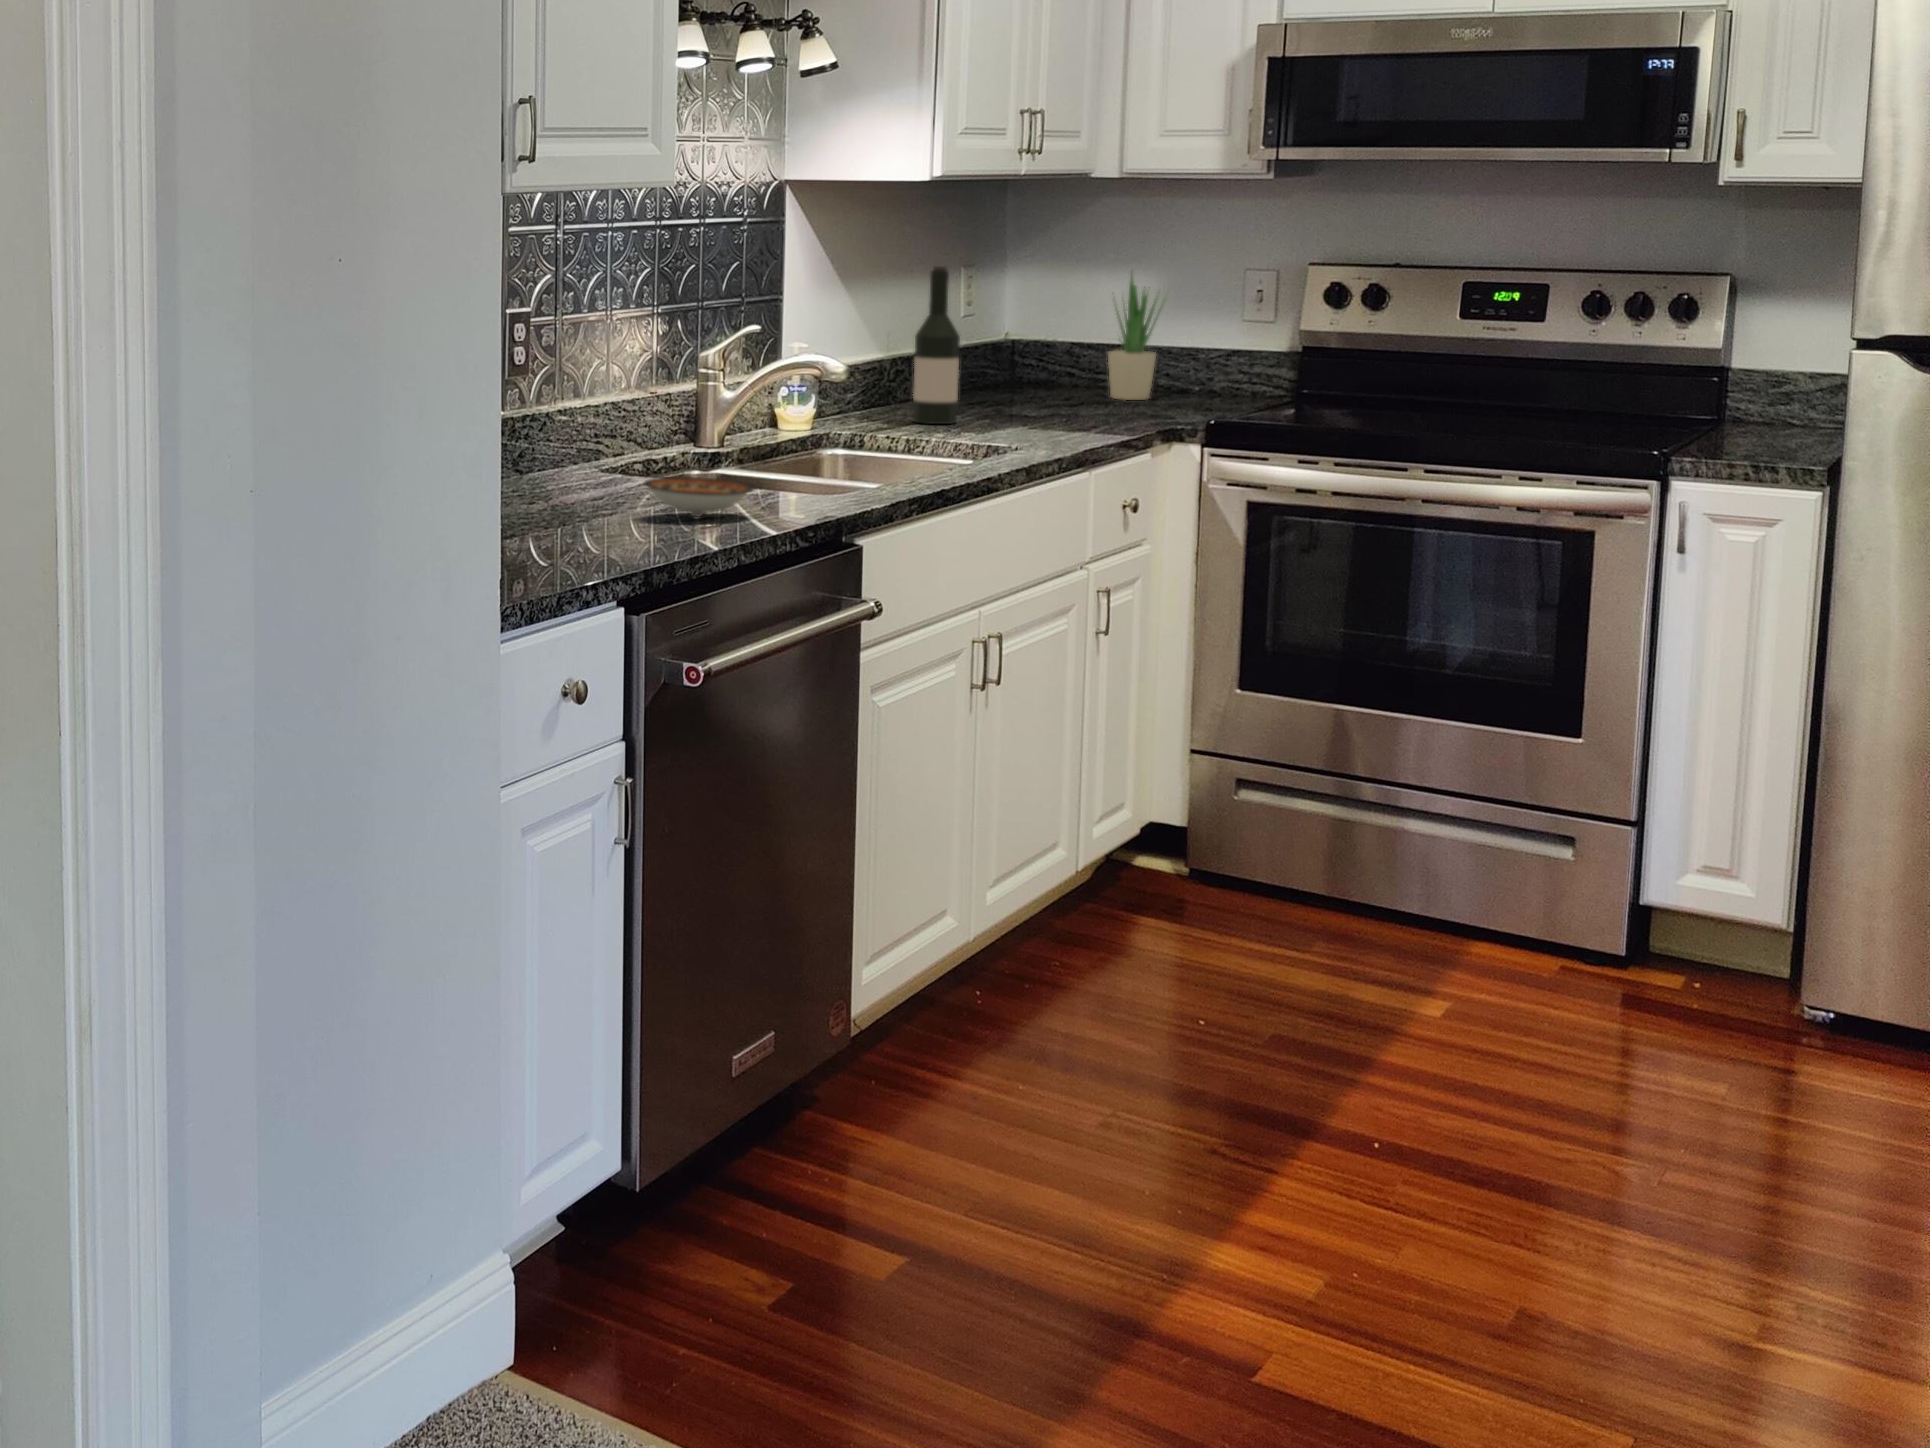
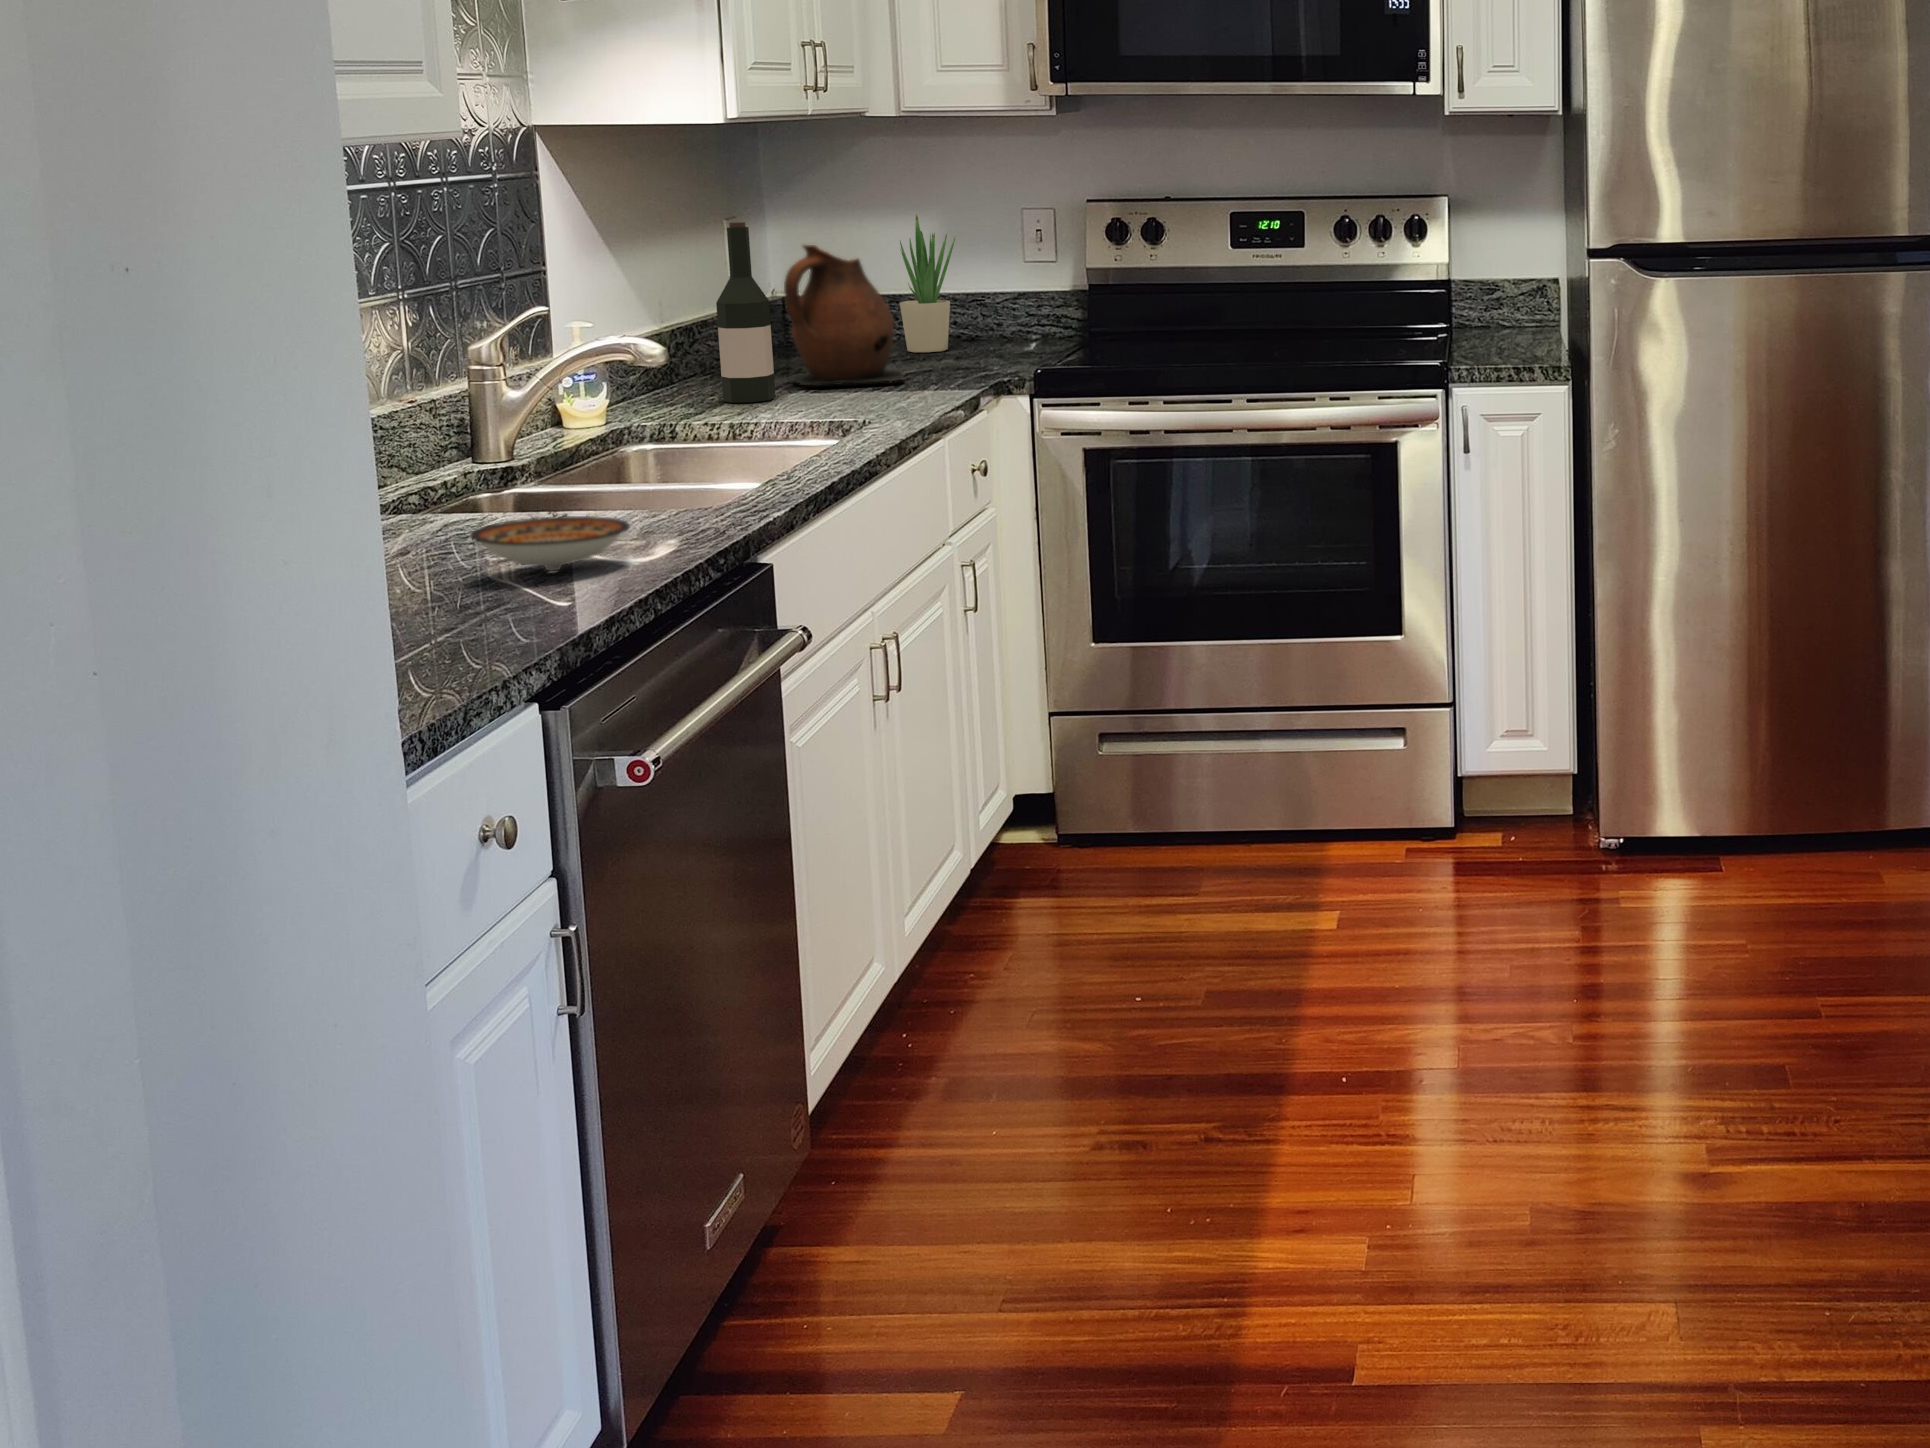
ceramic pitcher: none [979,289,1085,421] -> present [784,245,903,385]

